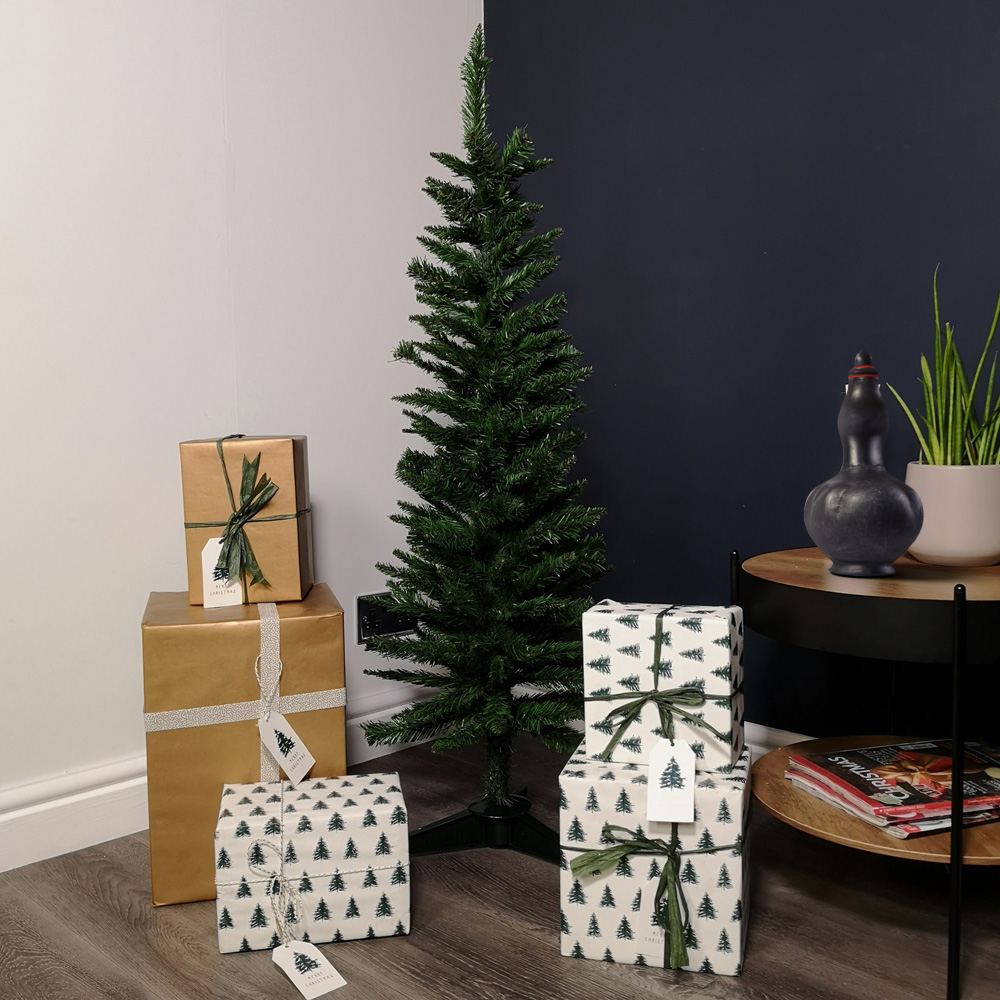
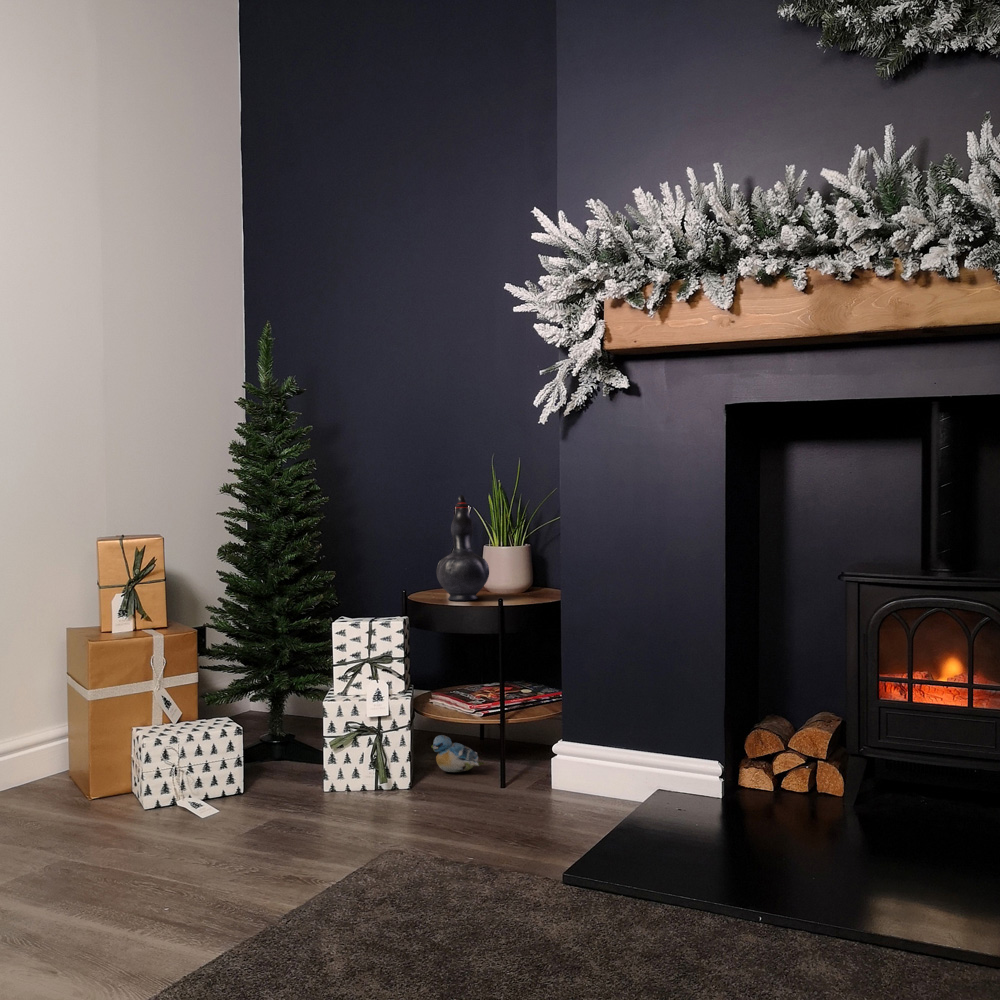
plush toy: none [787,856,906,940] -> present [431,735,484,772]

